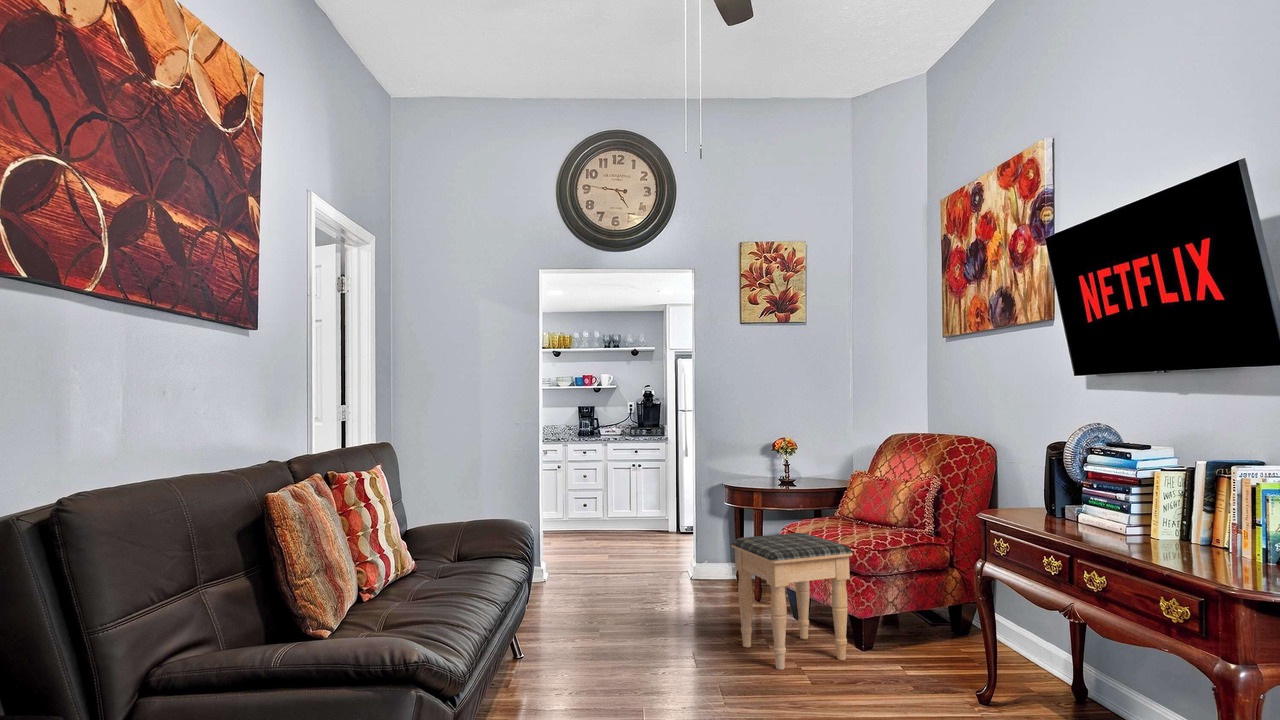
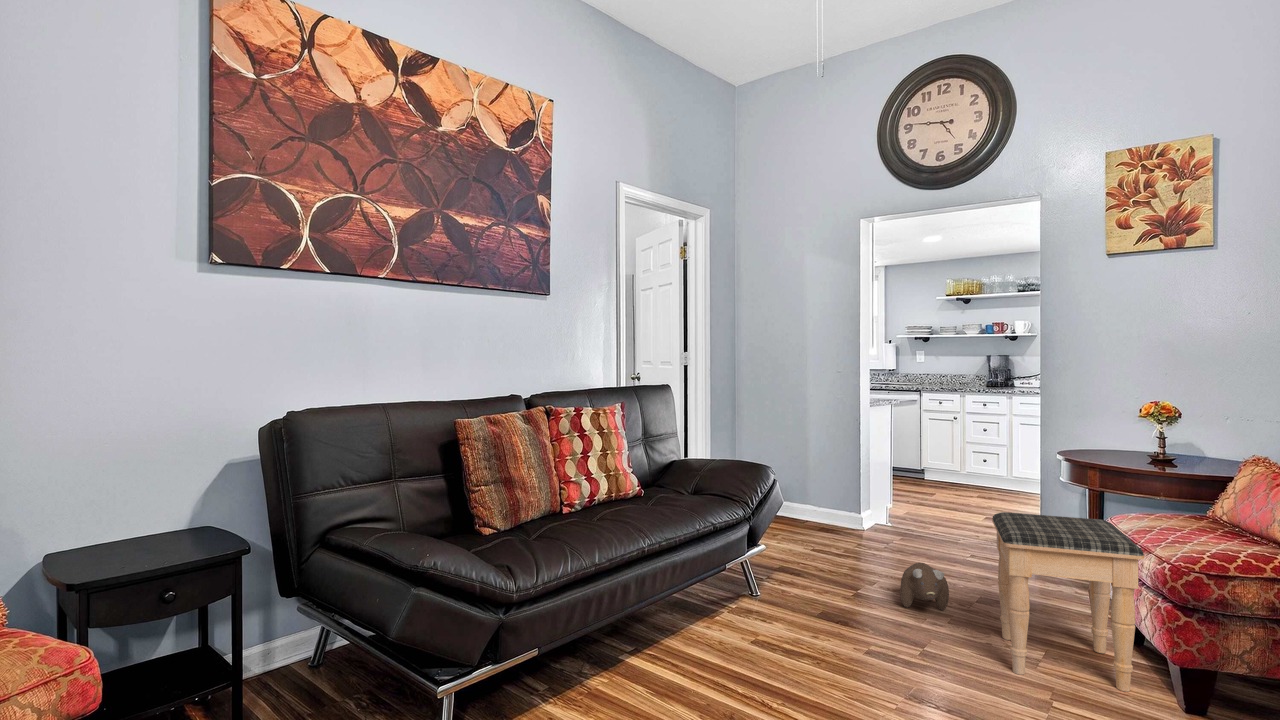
plush toy: none [644,598,692,644] -> present [900,563,949,610]

